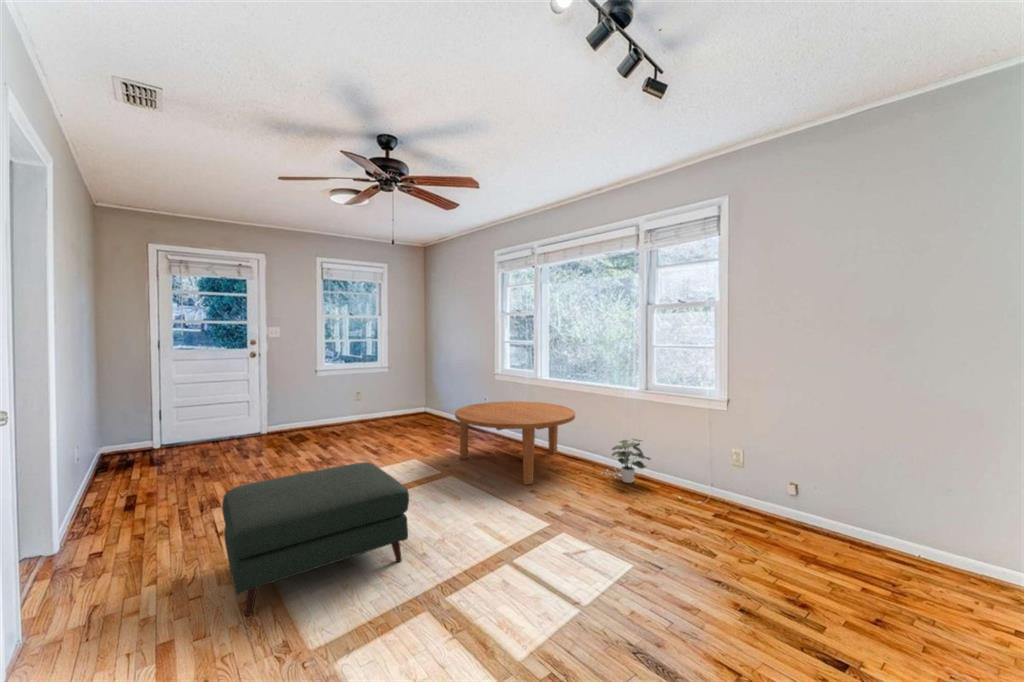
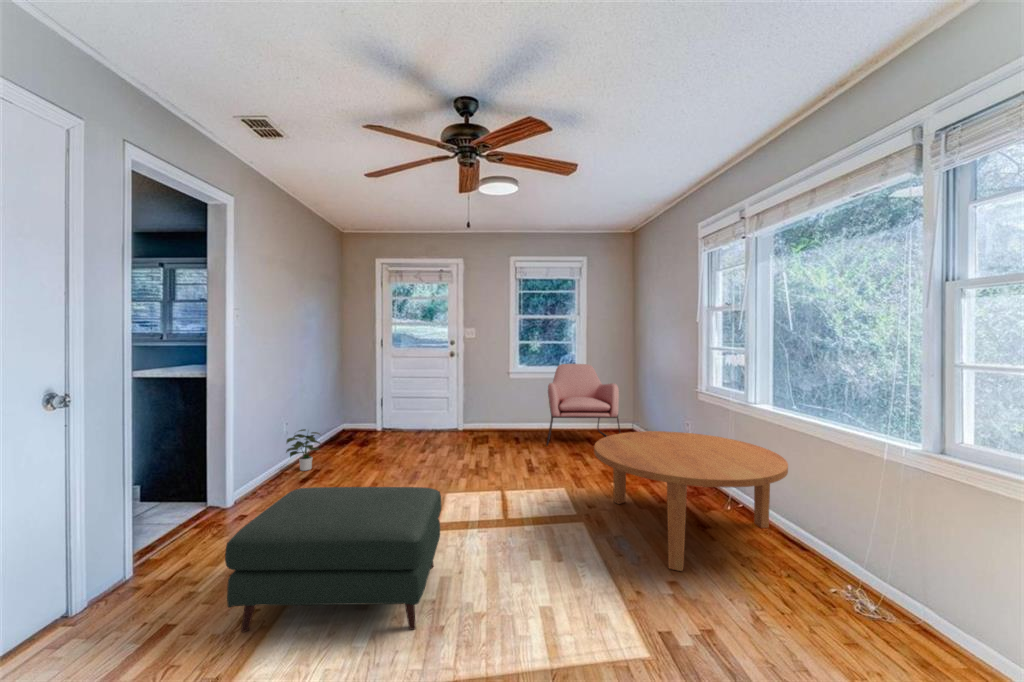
armchair: none [360,359,432,432] -> present [547,364,621,445]
potted plant: present [612,439,651,483] -> present [286,429,320,471]

